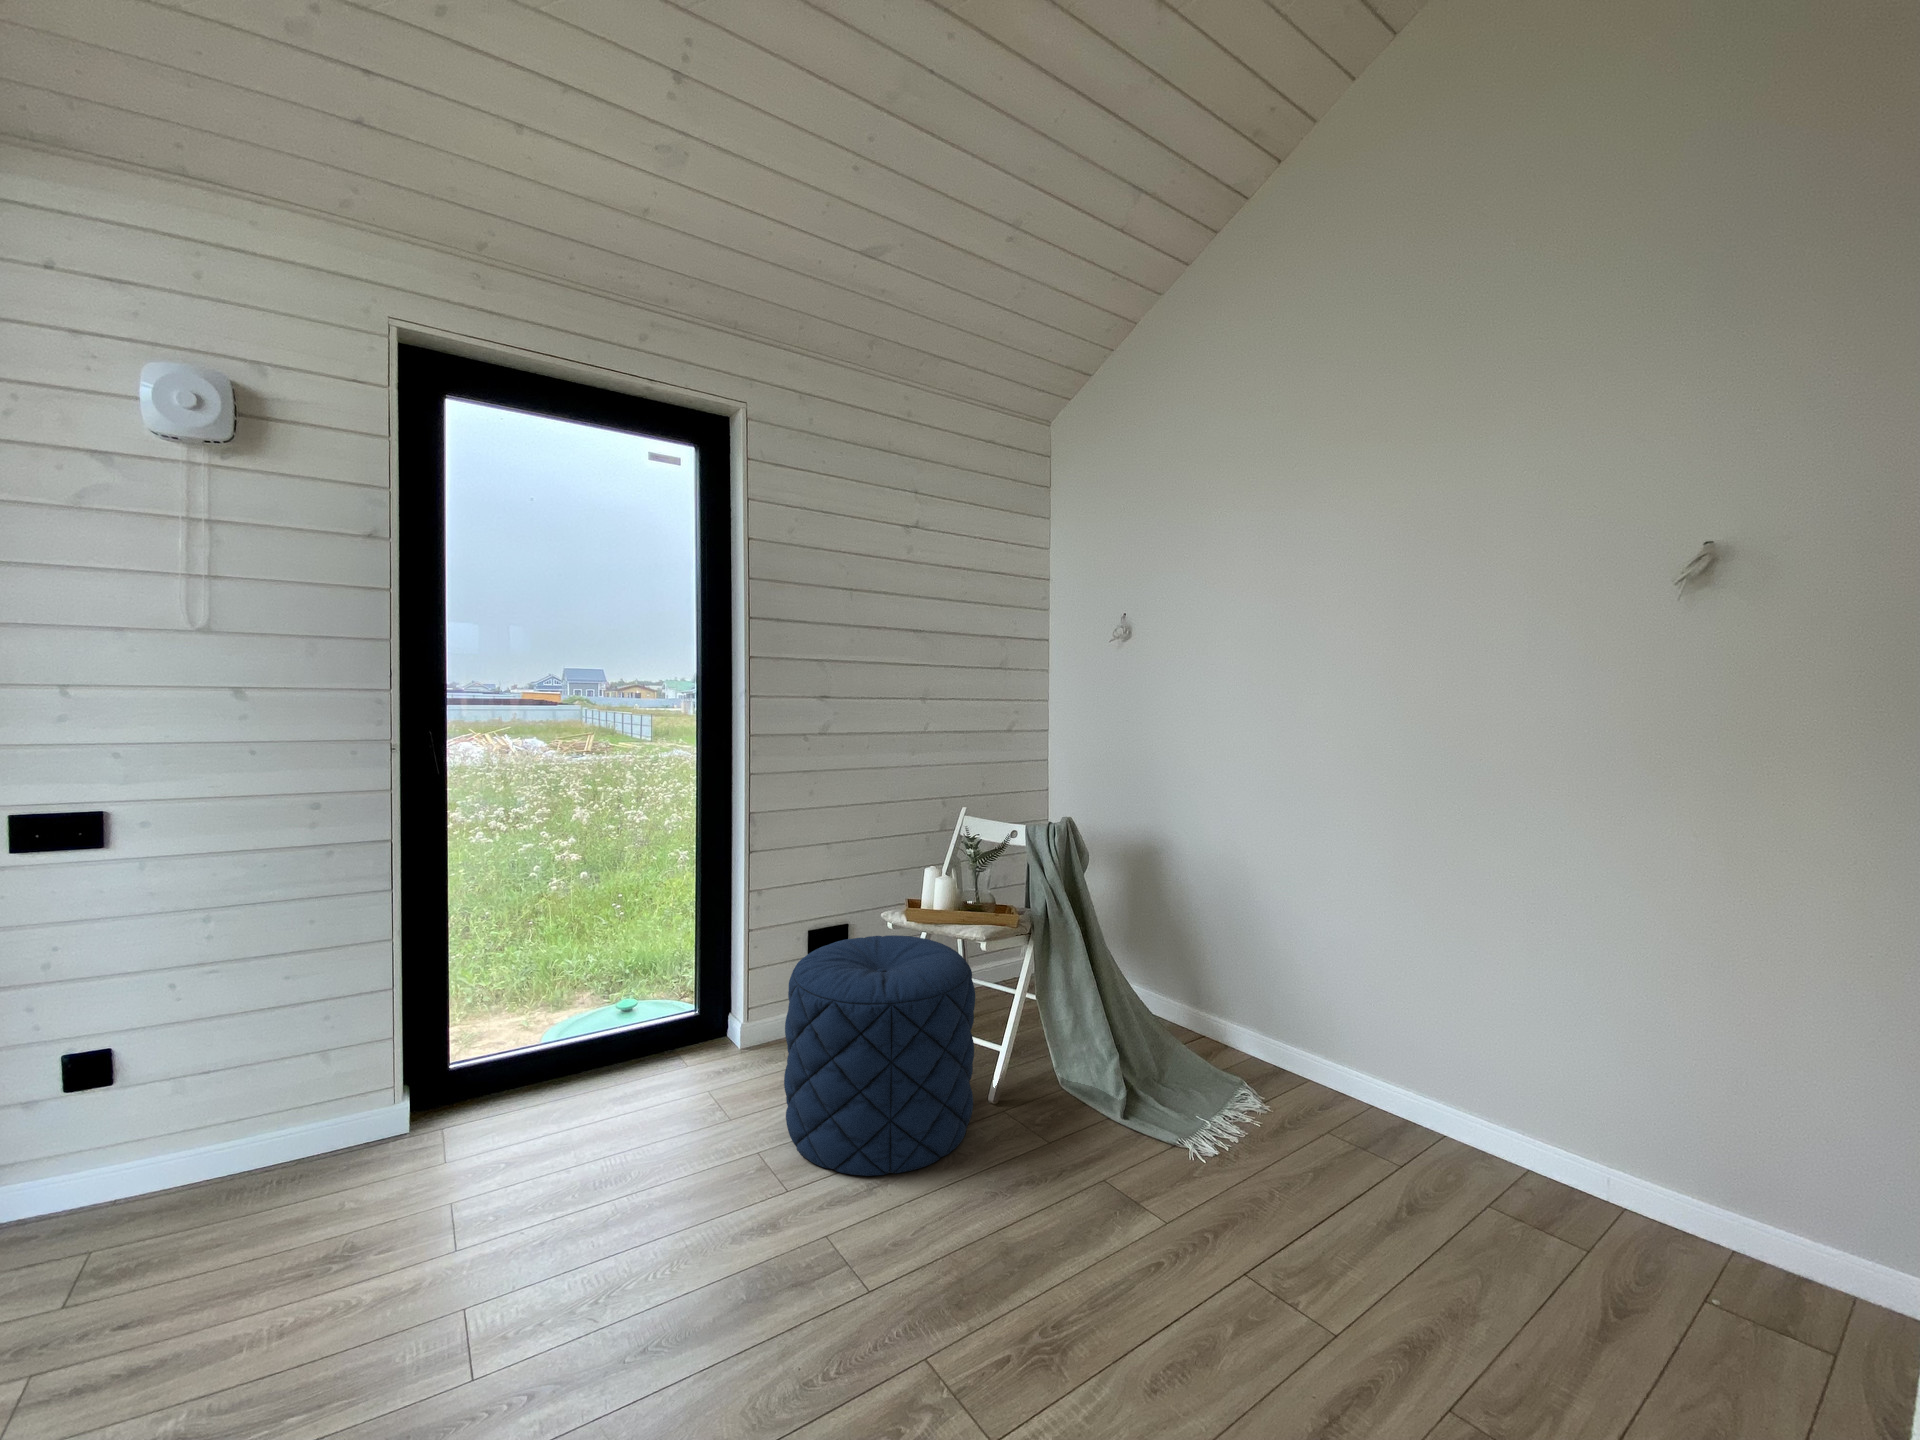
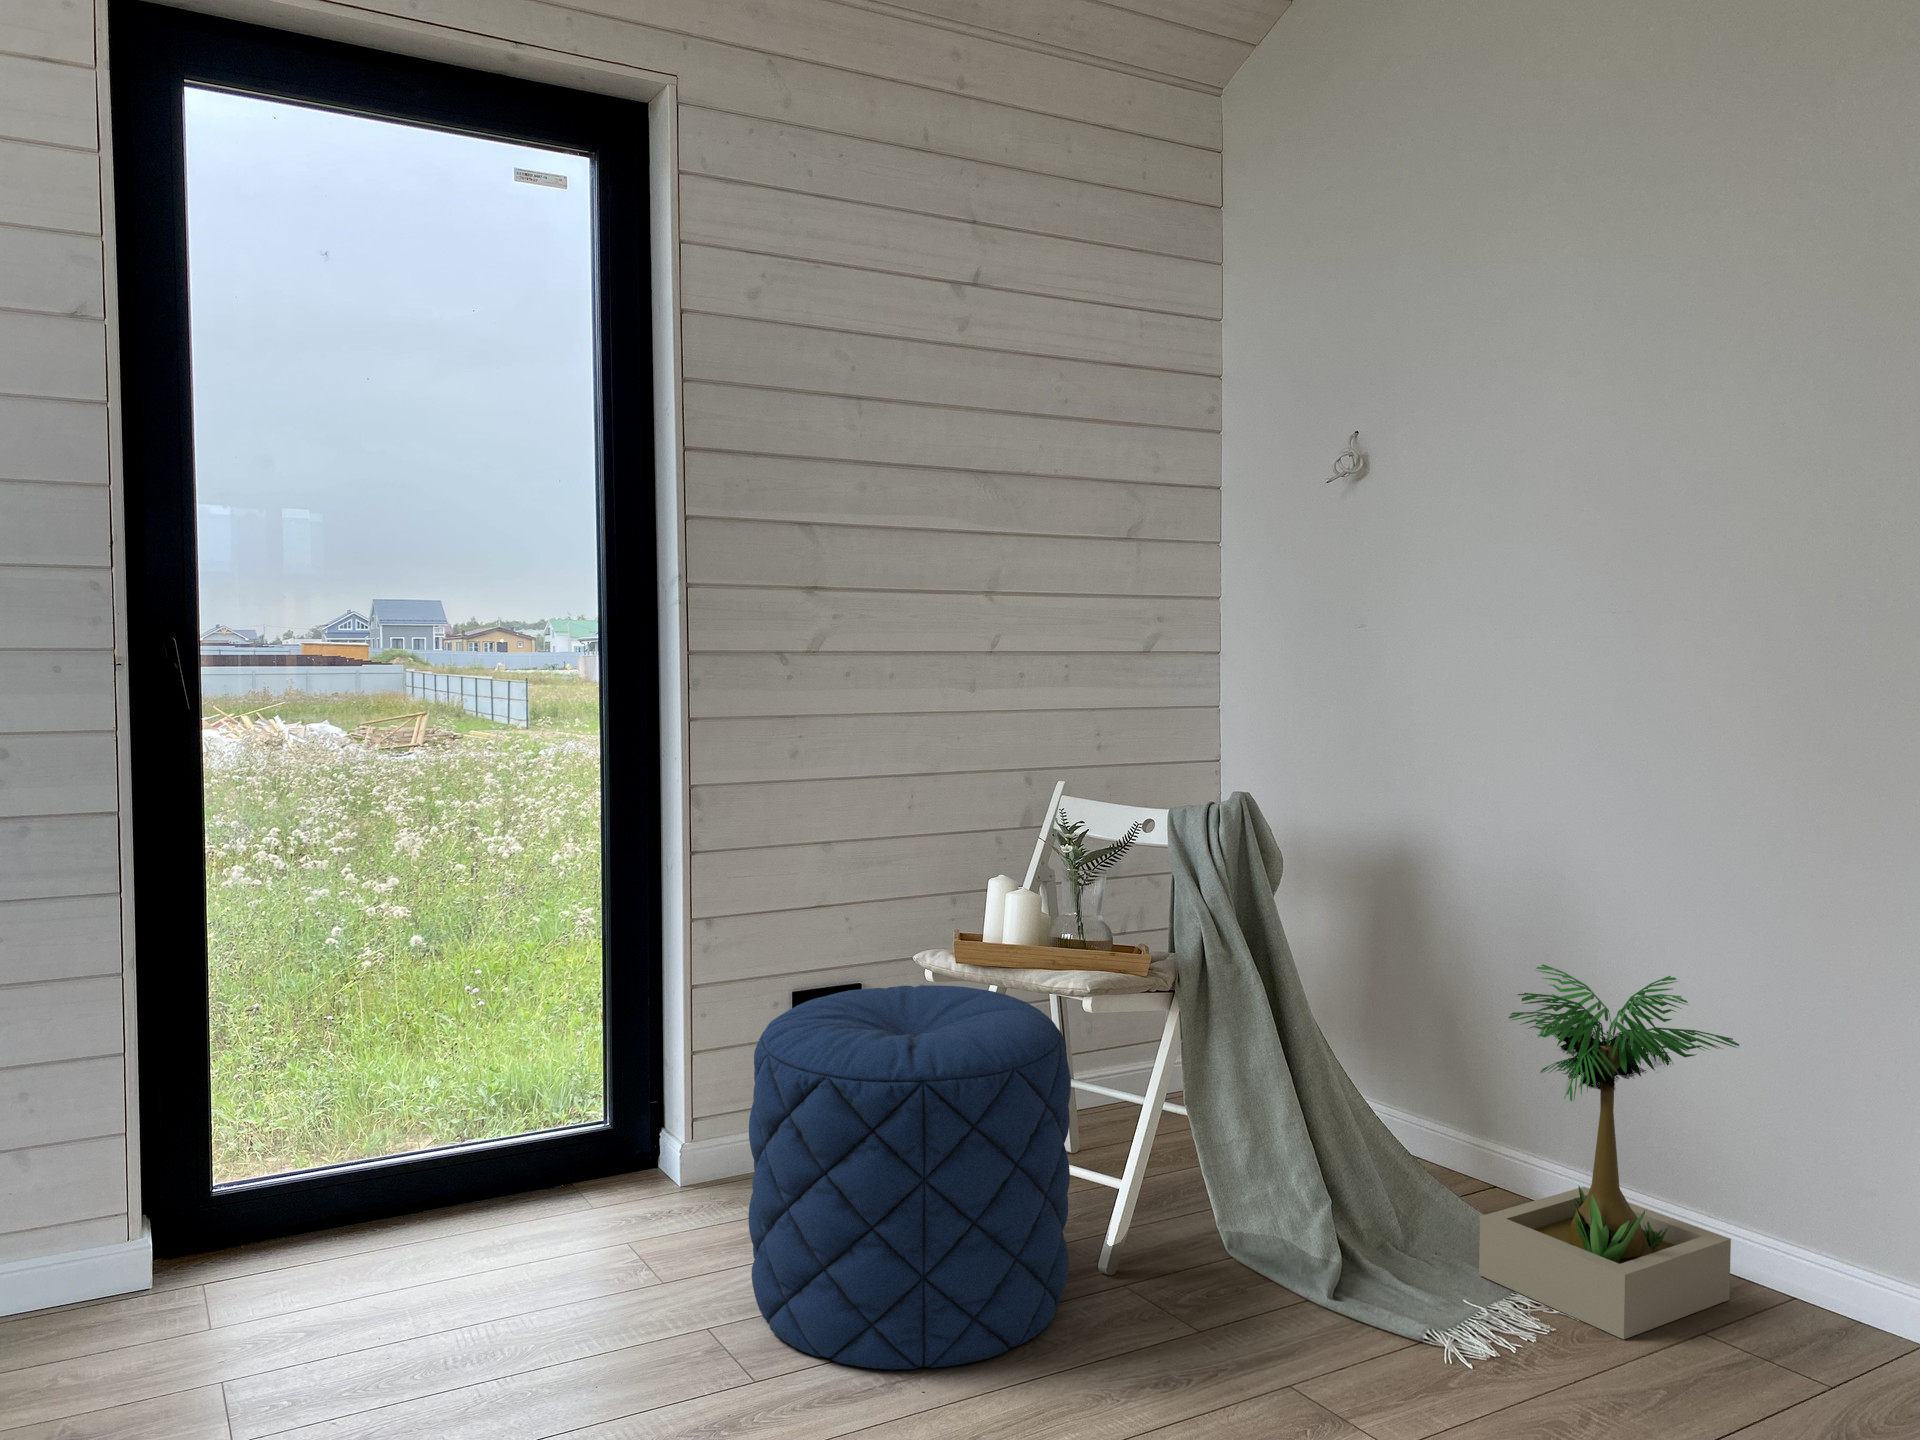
potted plant: none [1202,917,1356,1138] -> present [1479,964,1739,1339]

